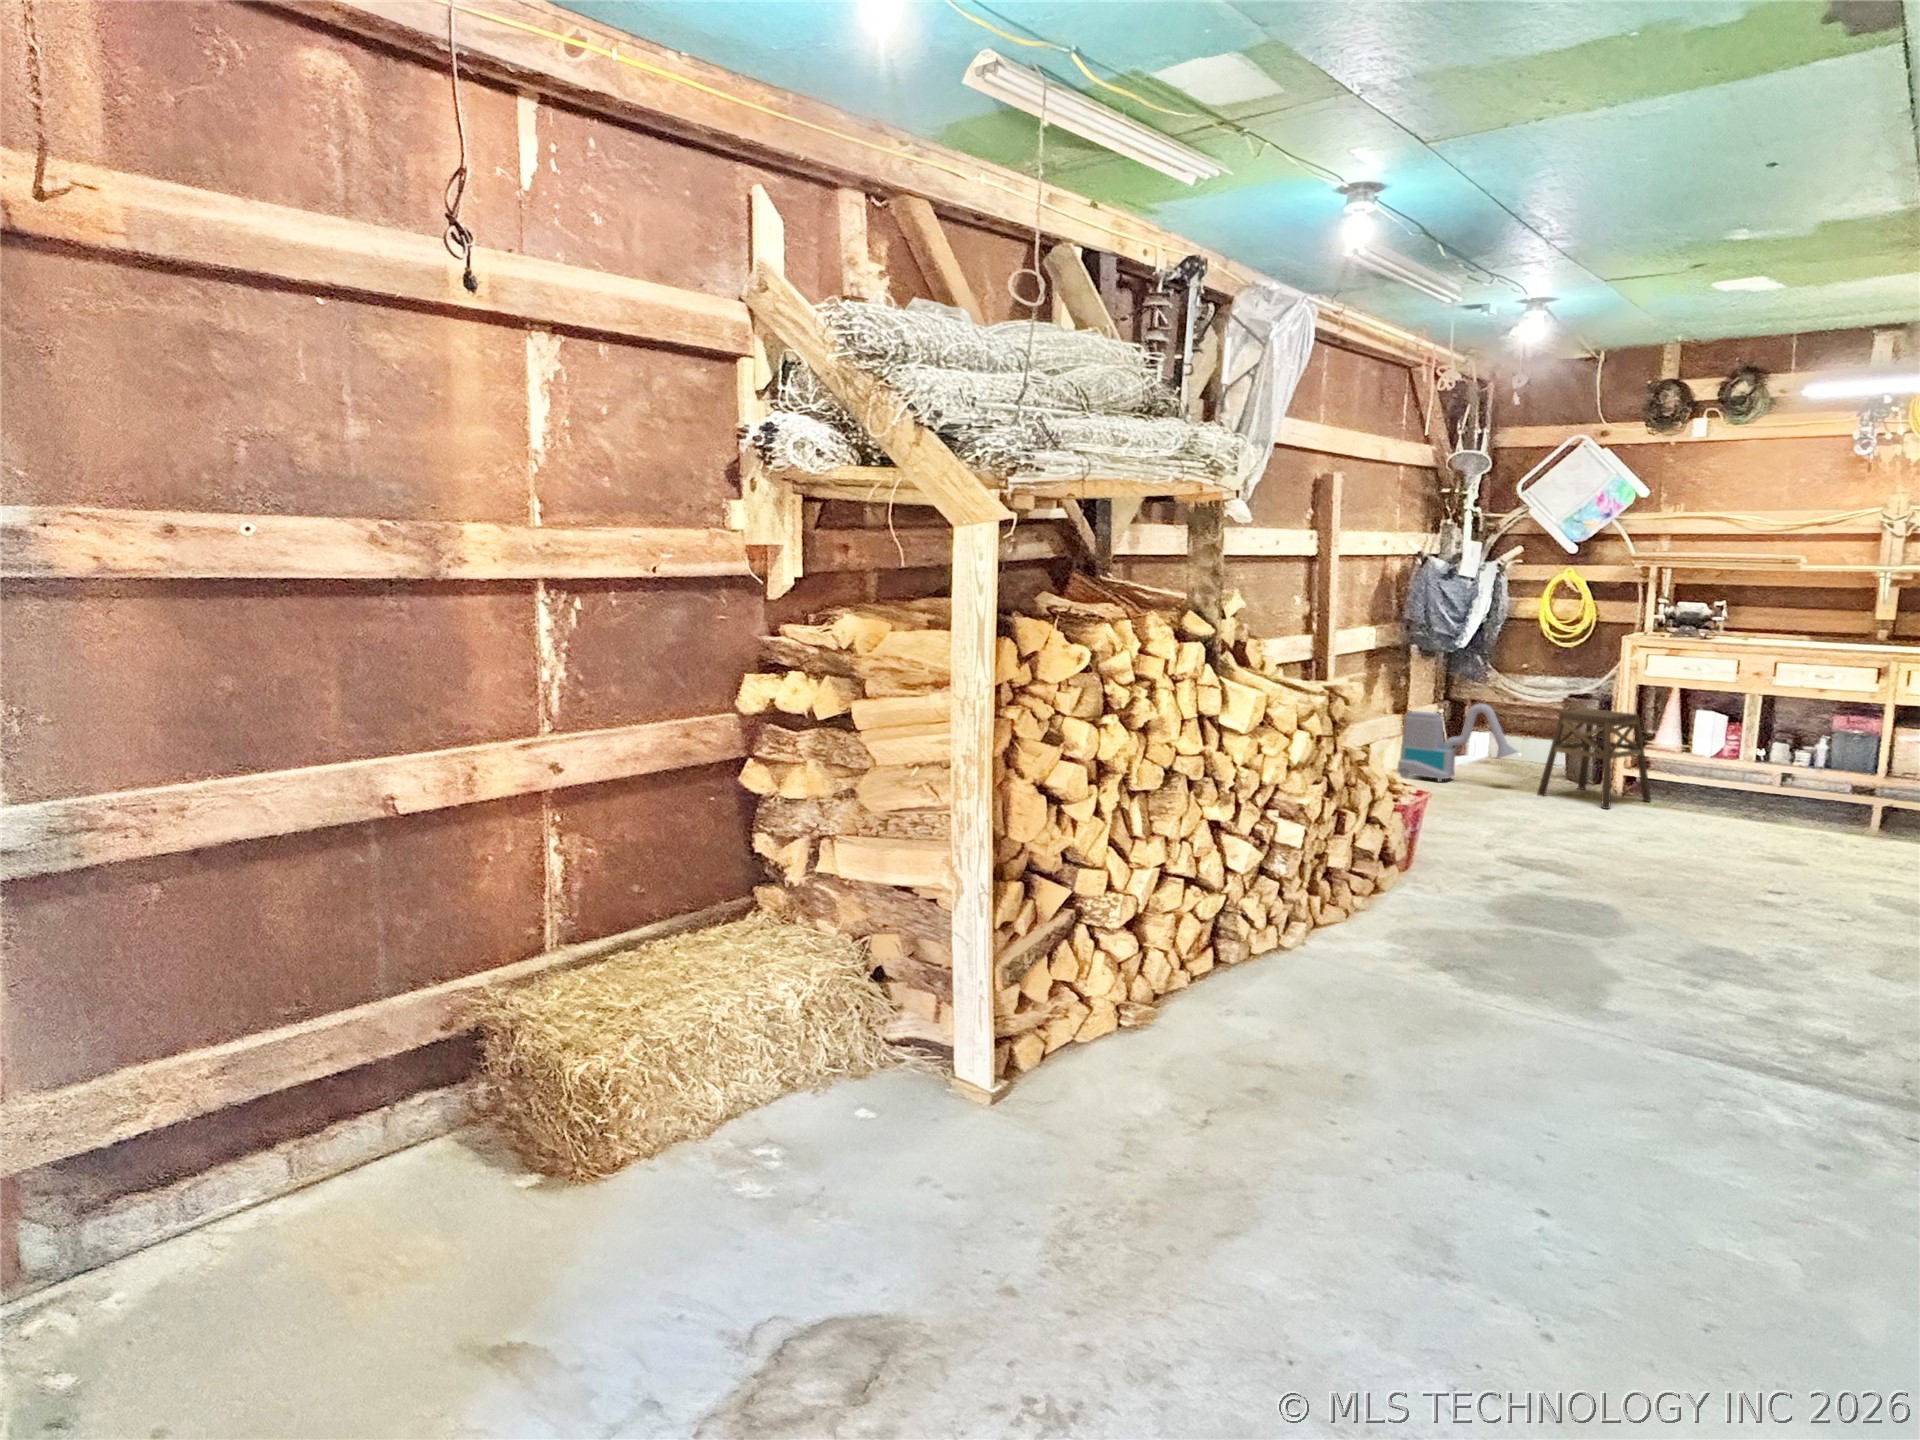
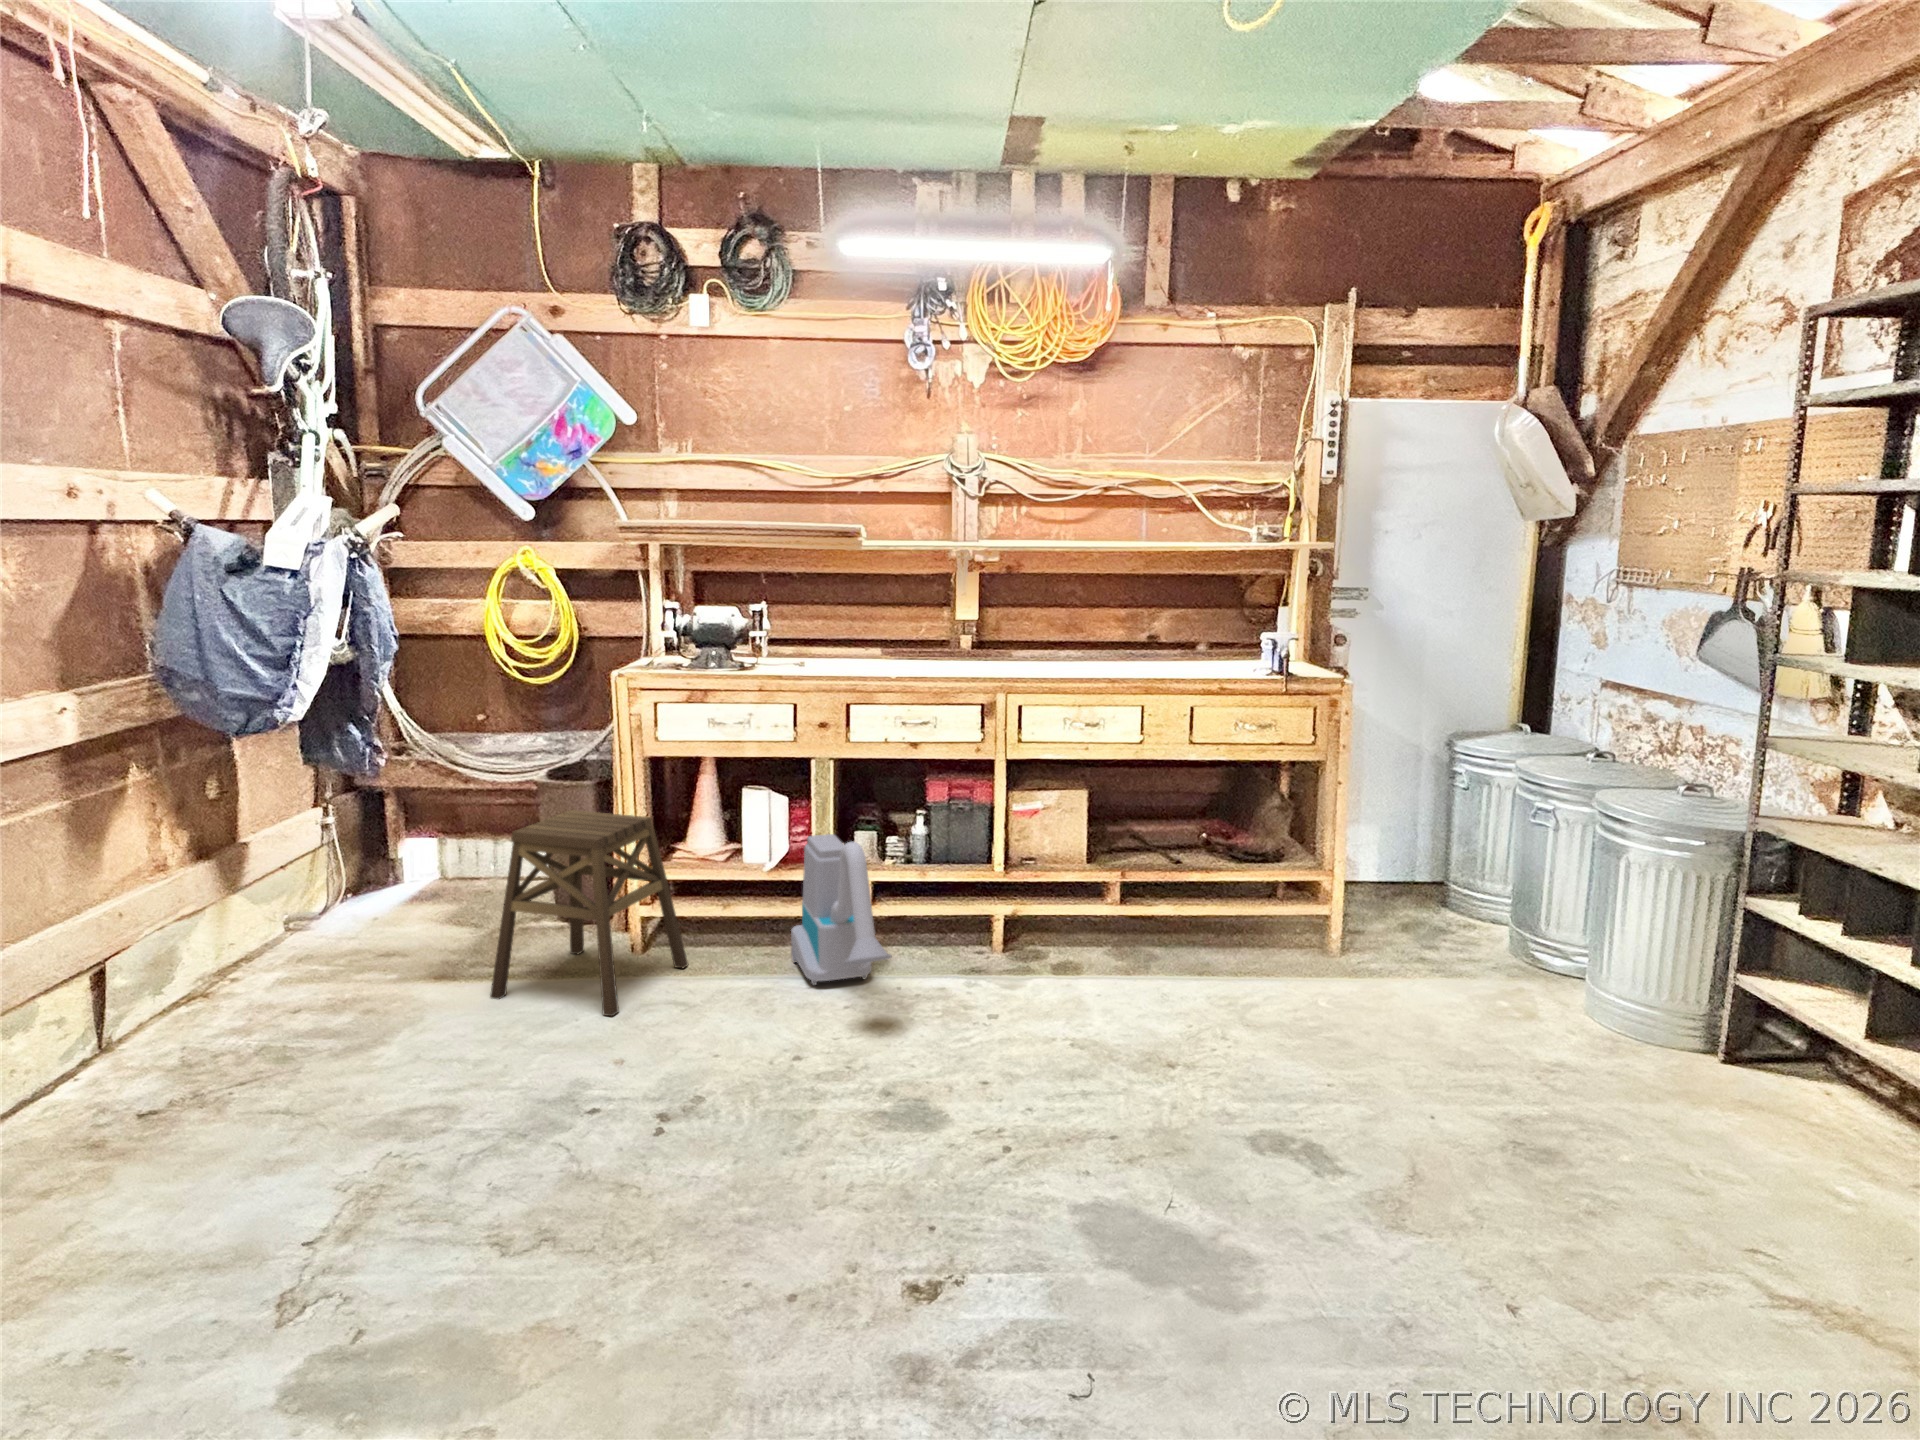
vacuum cleaner: present [1397,704,1517,782] -> present [791,834,892,986]

